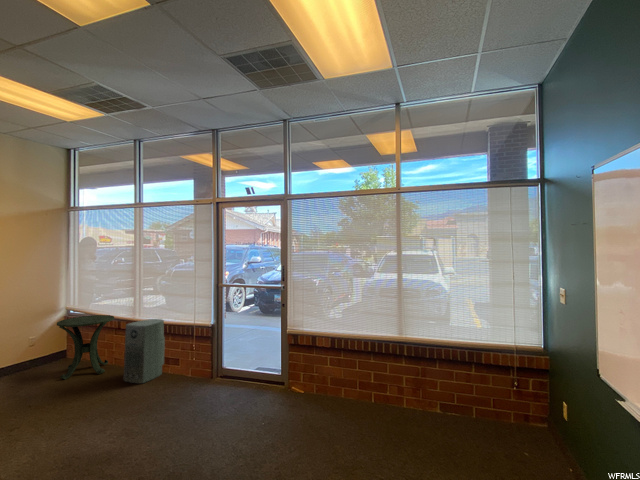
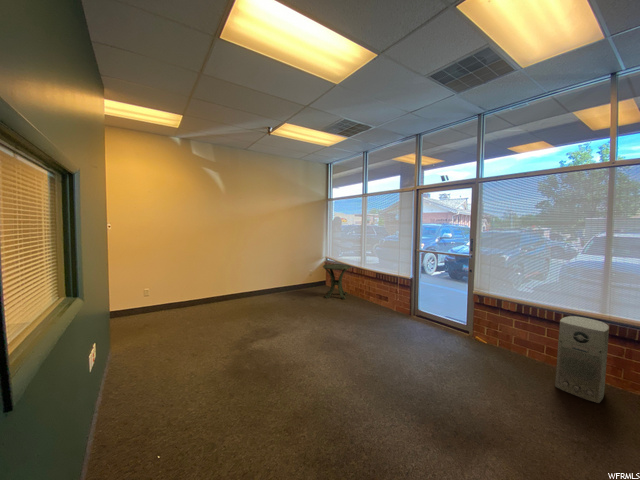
air purifier: present [124,319,165,383] -> present [555,316,609,403]

